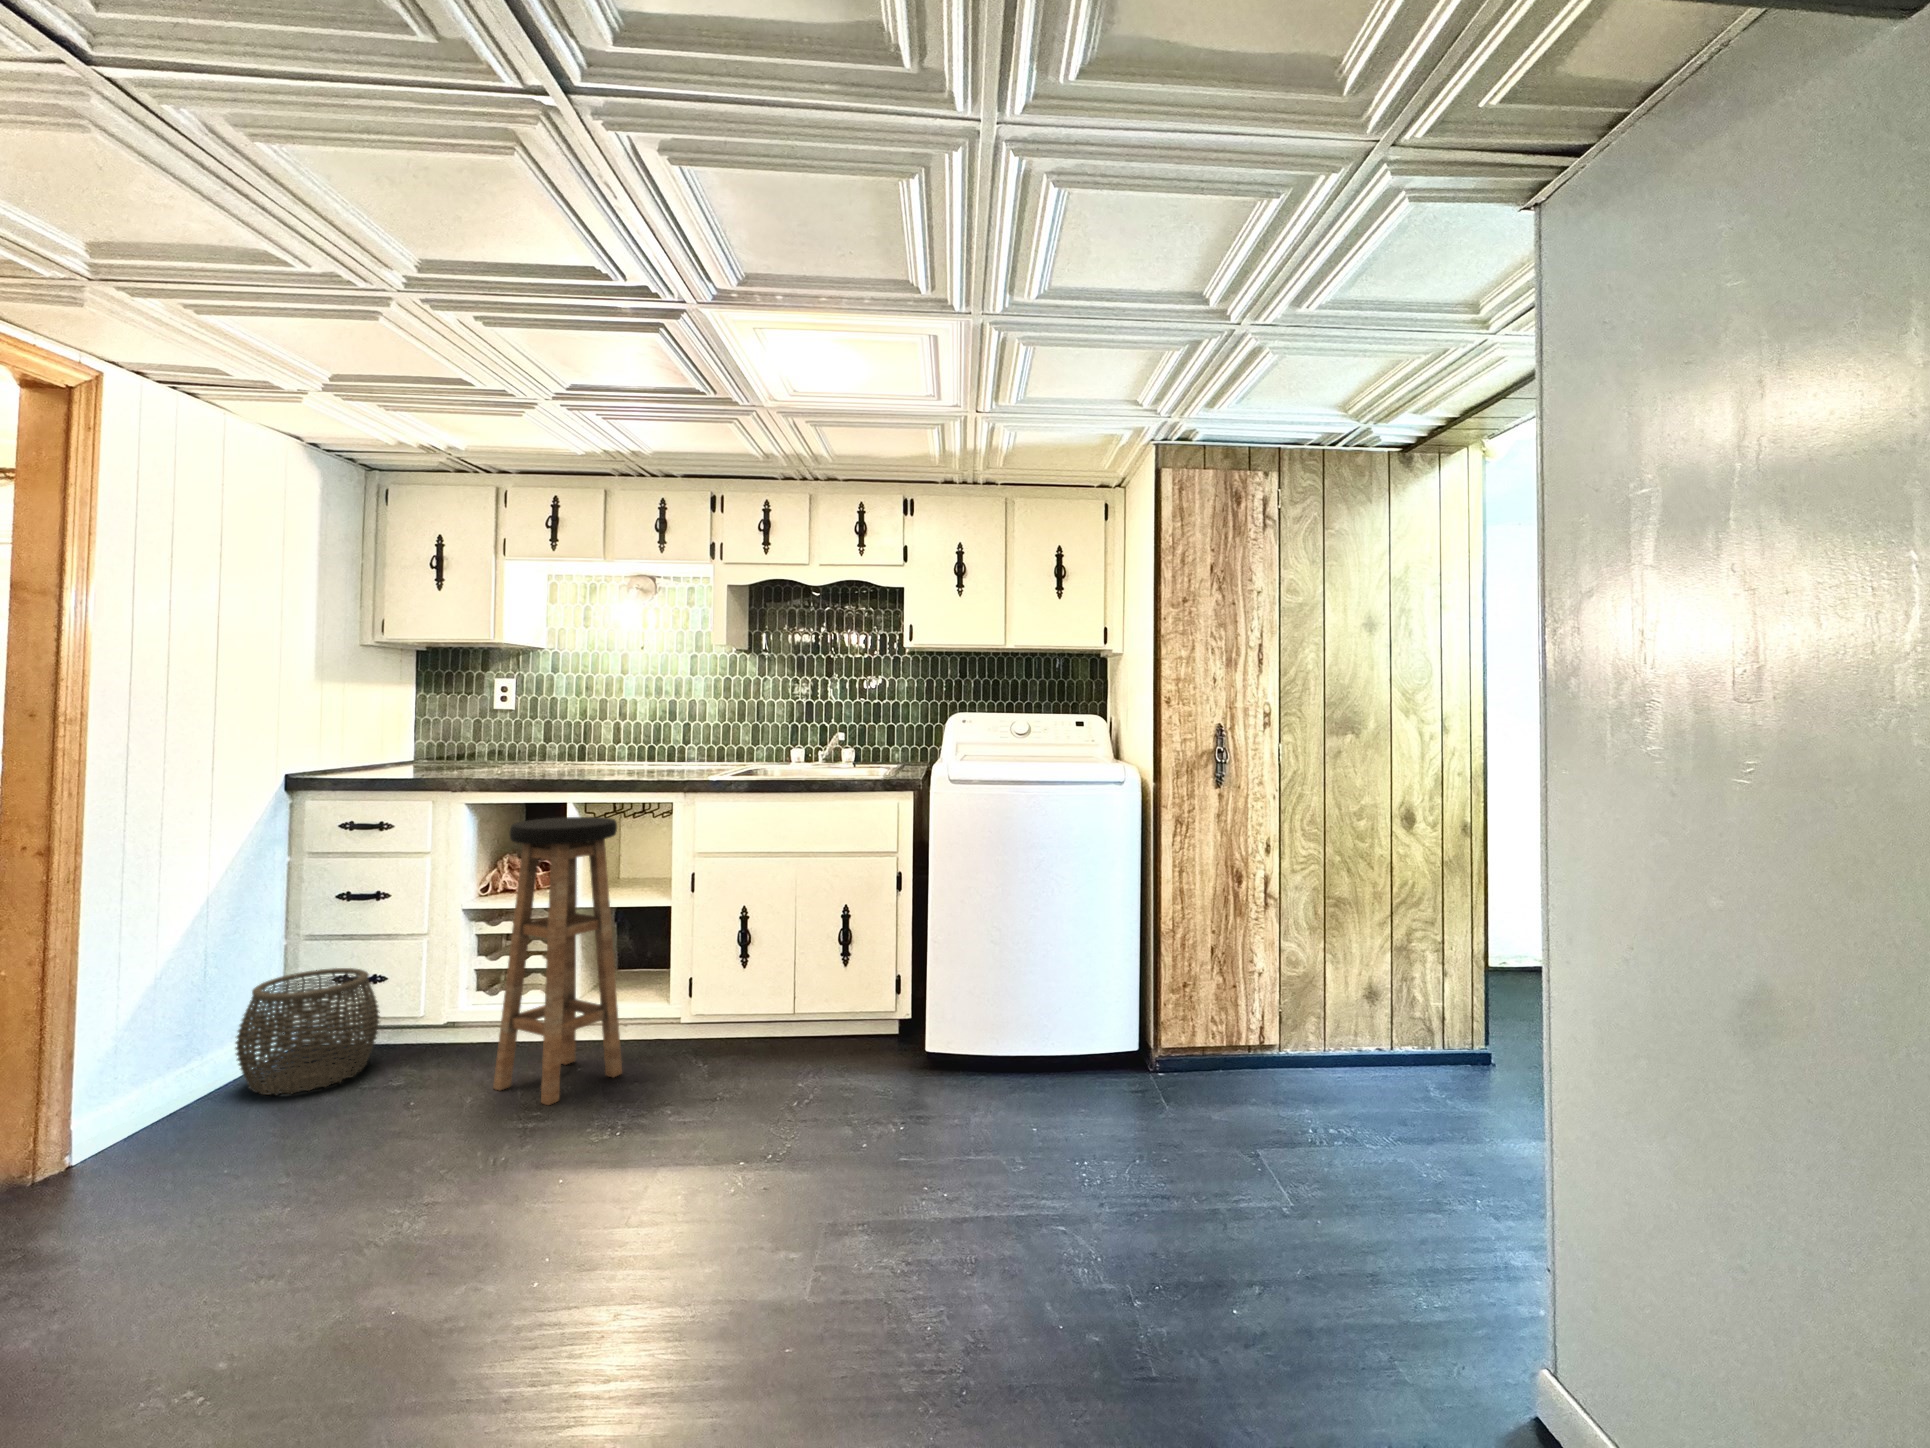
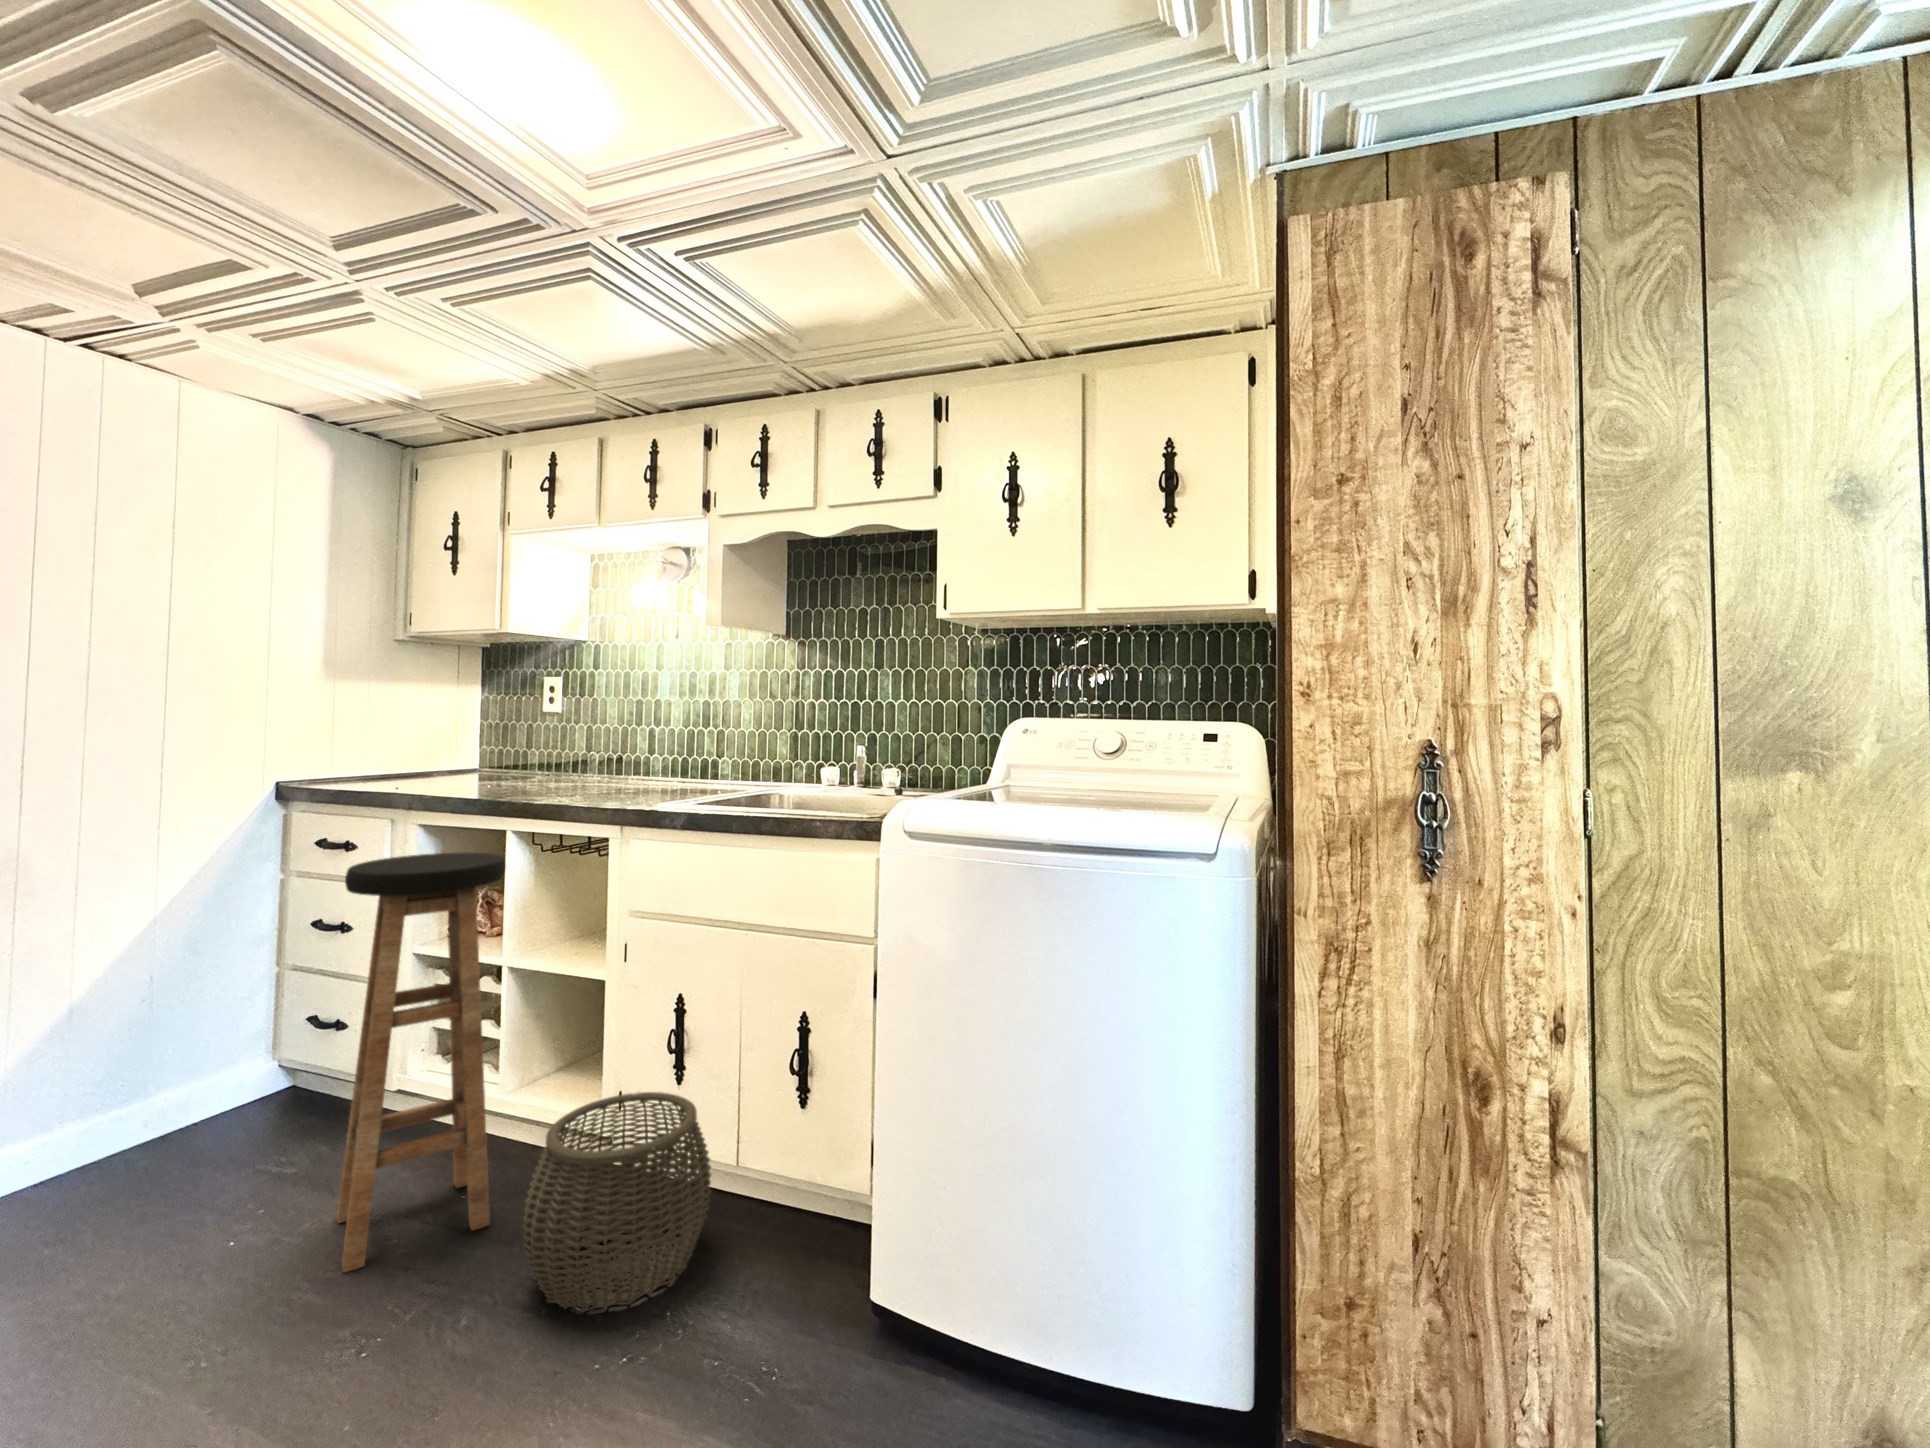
woven basket: present [236,968,380,1095] -> present [523,1092,711,1312]

